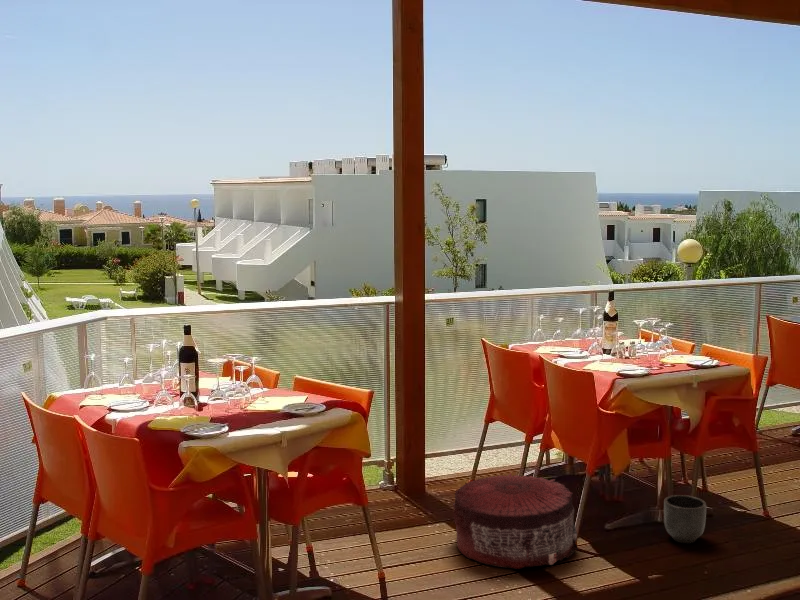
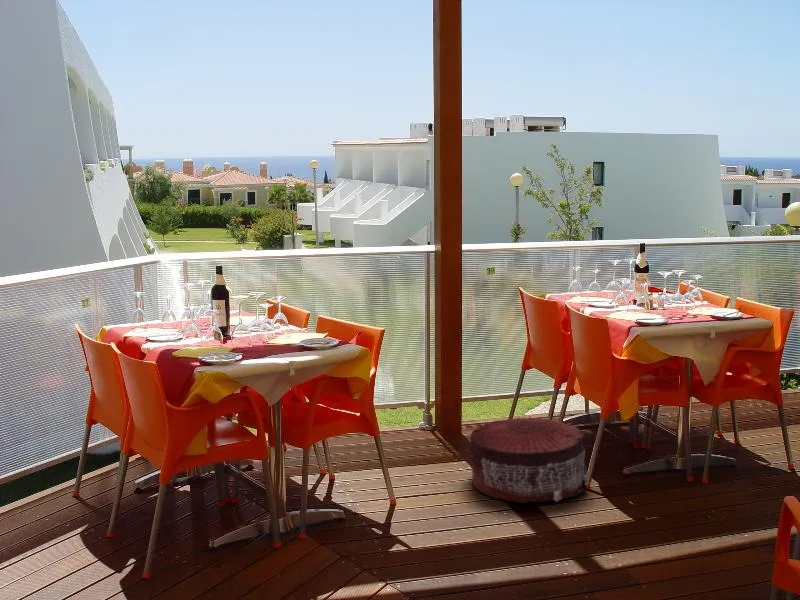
planter: present [664,495,706,543] -> none [679,444,721,490]

